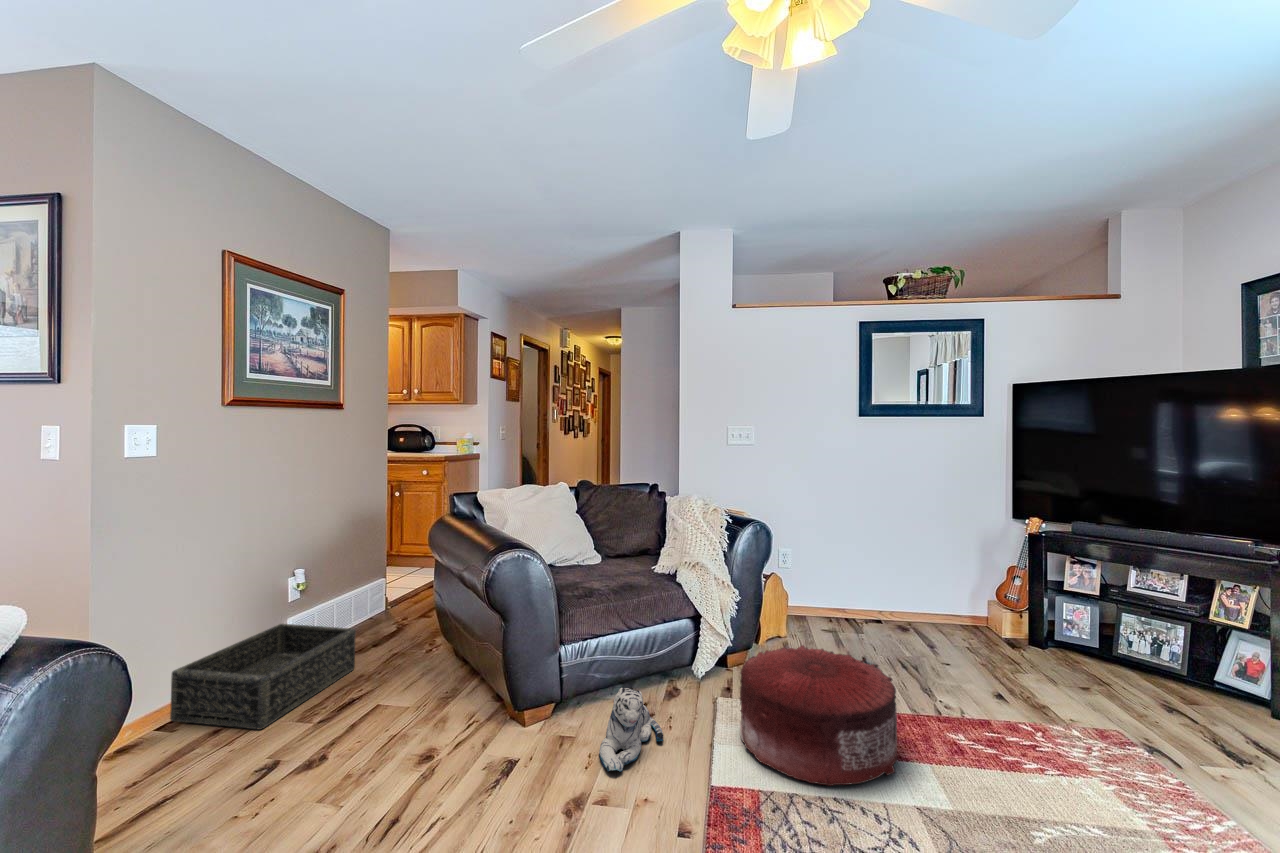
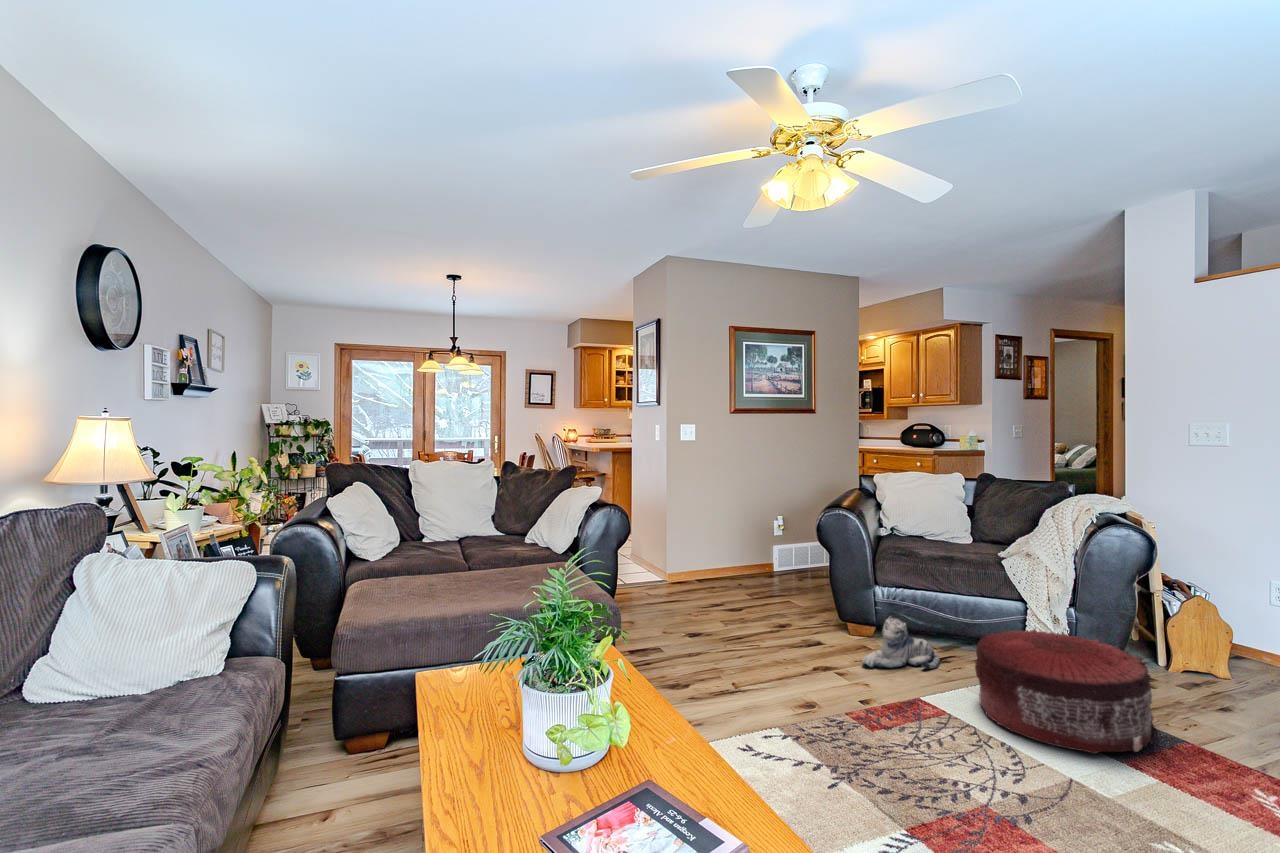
basket: present [170,624,356,729] -> none [701,549,800,594]

